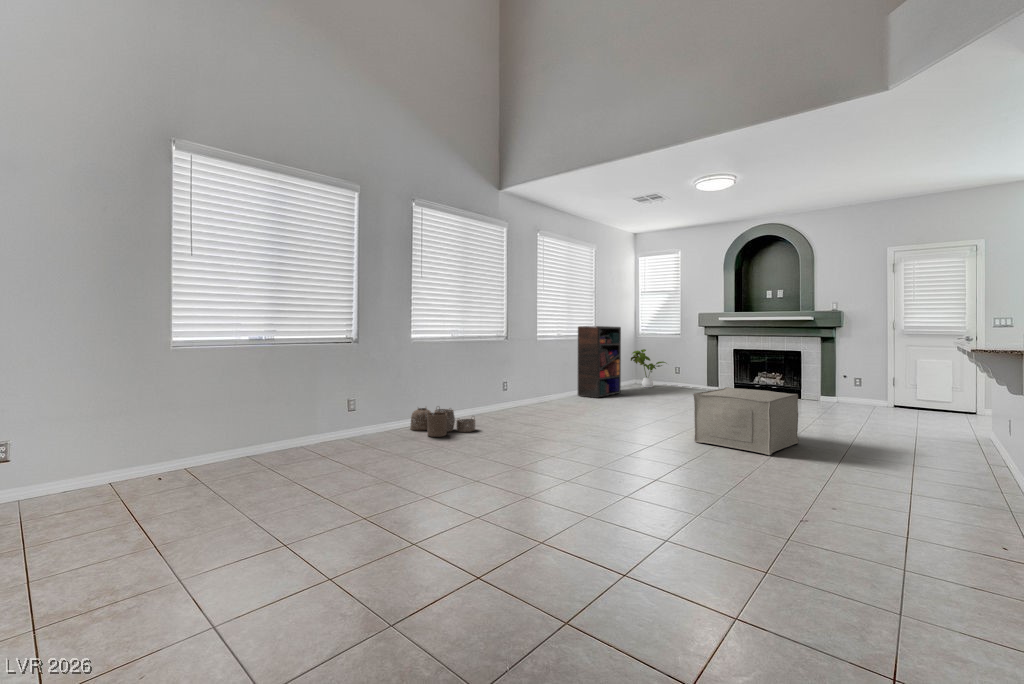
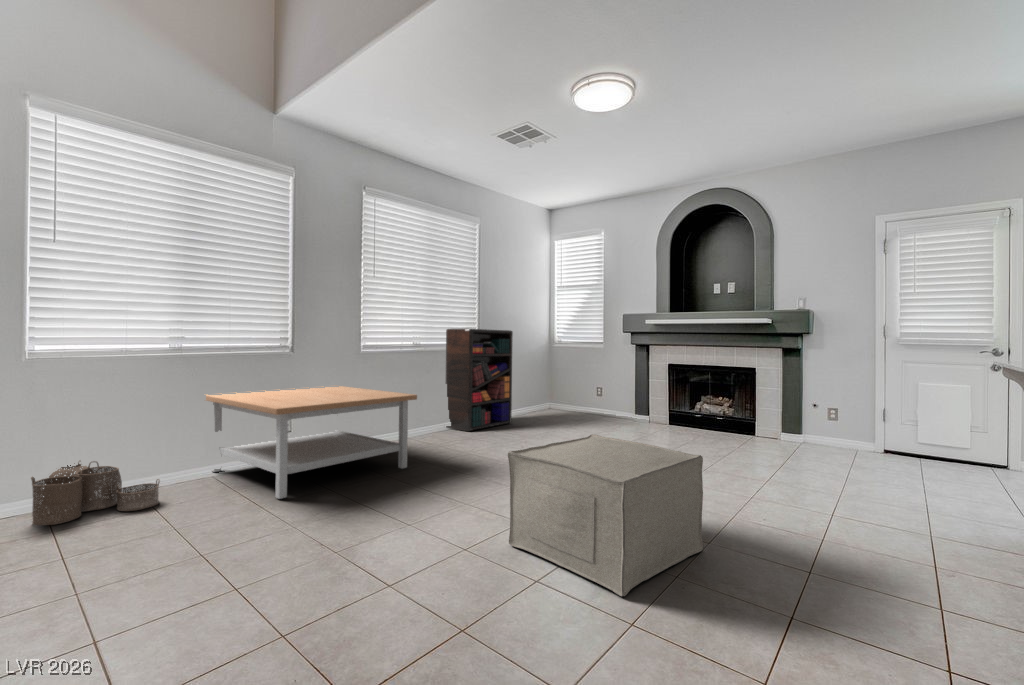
house plant: present [631,349,666,388] -> none [538,362,588,413]
coffee table: none [466,366,593,427] -> present [206,386,417,499]

